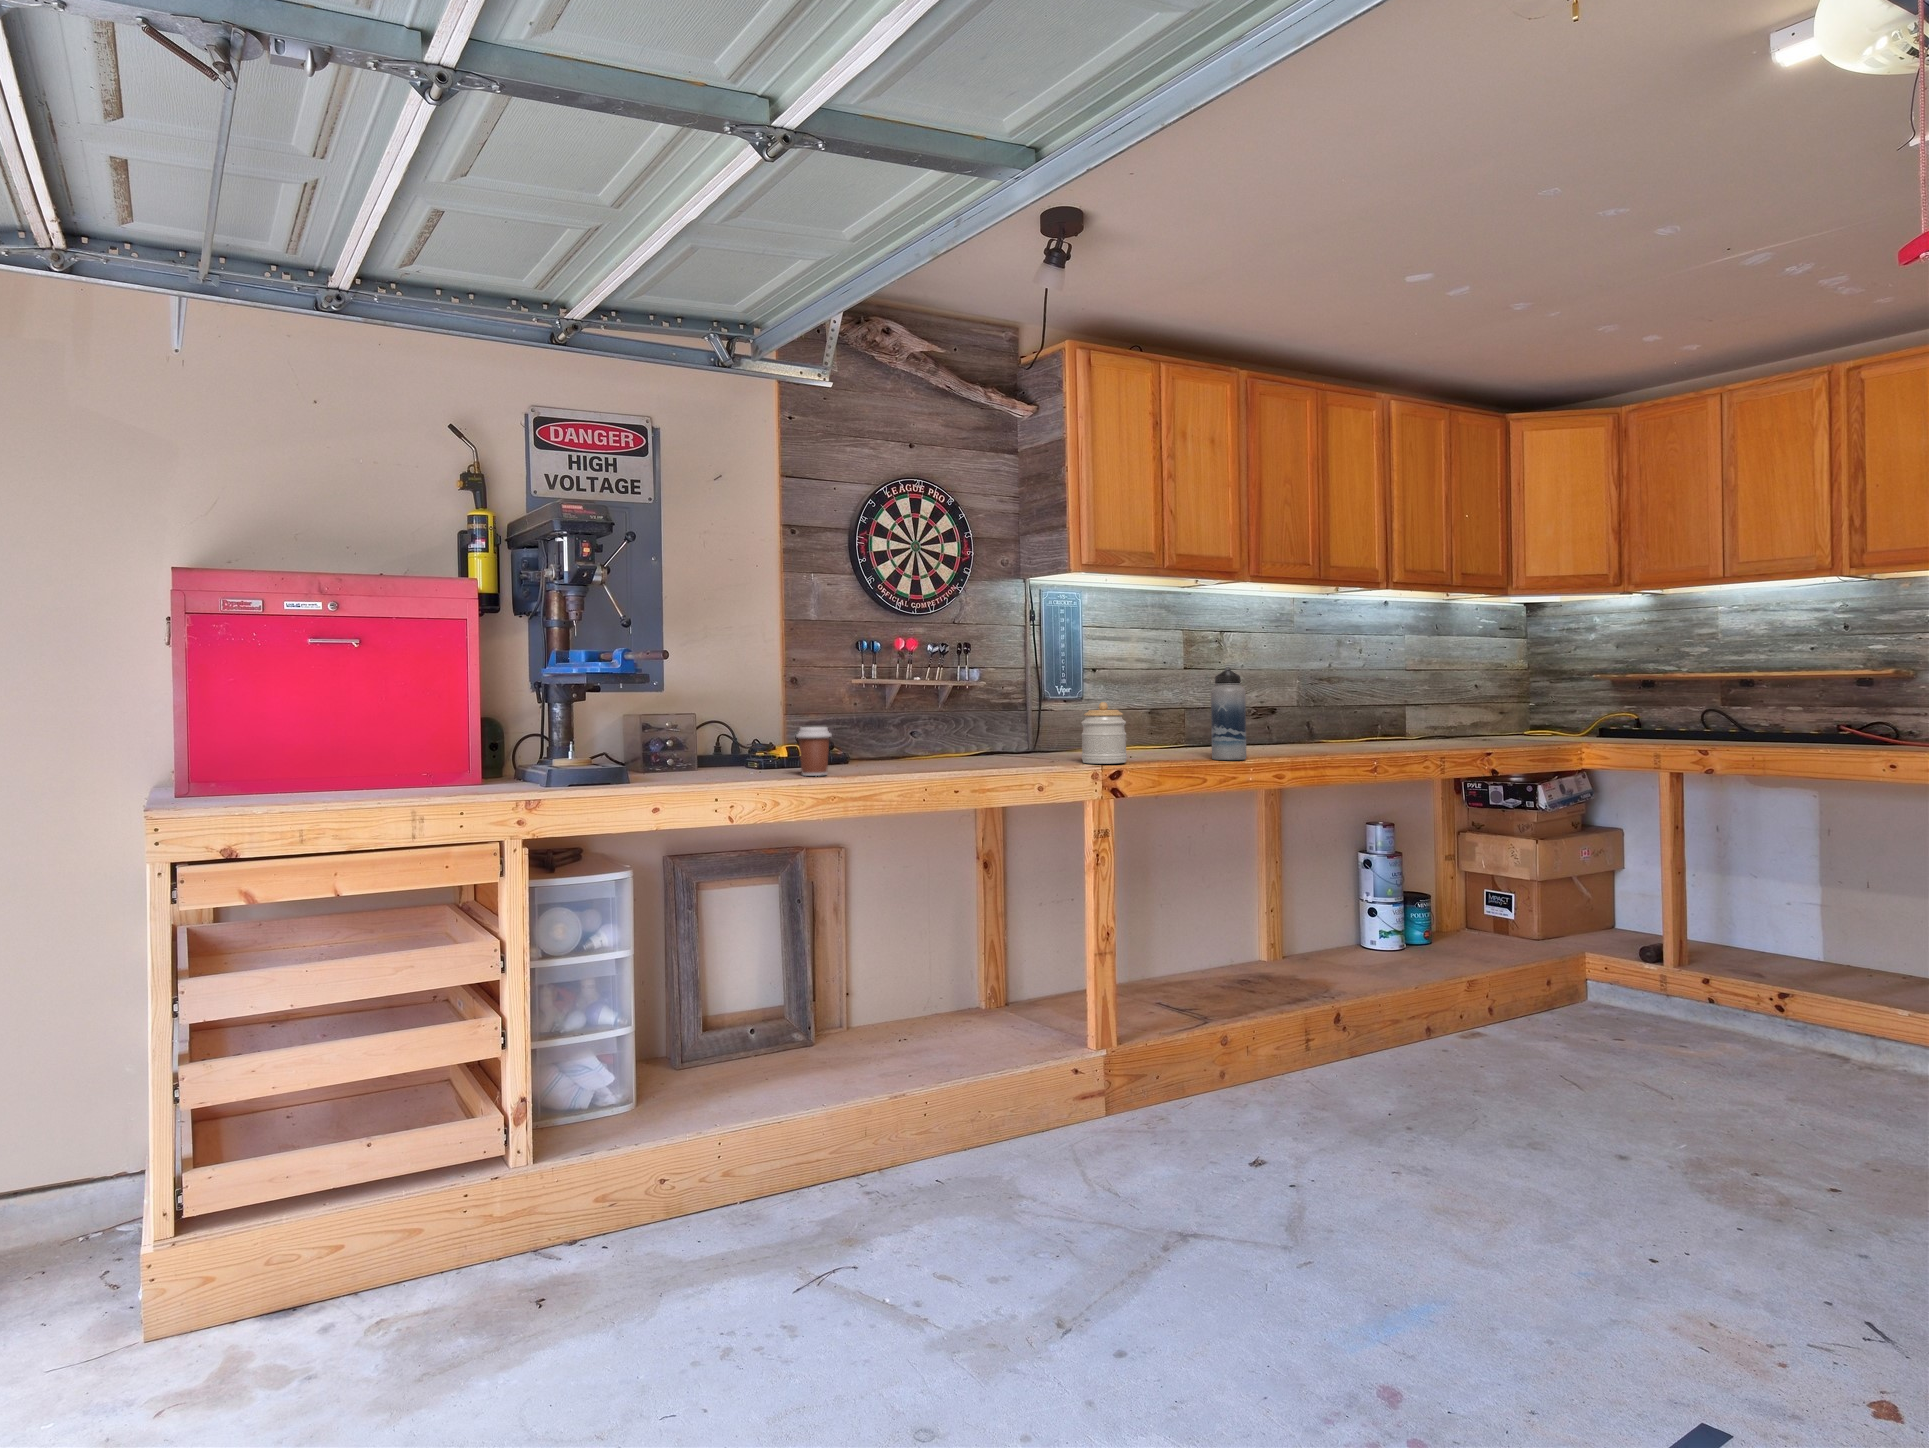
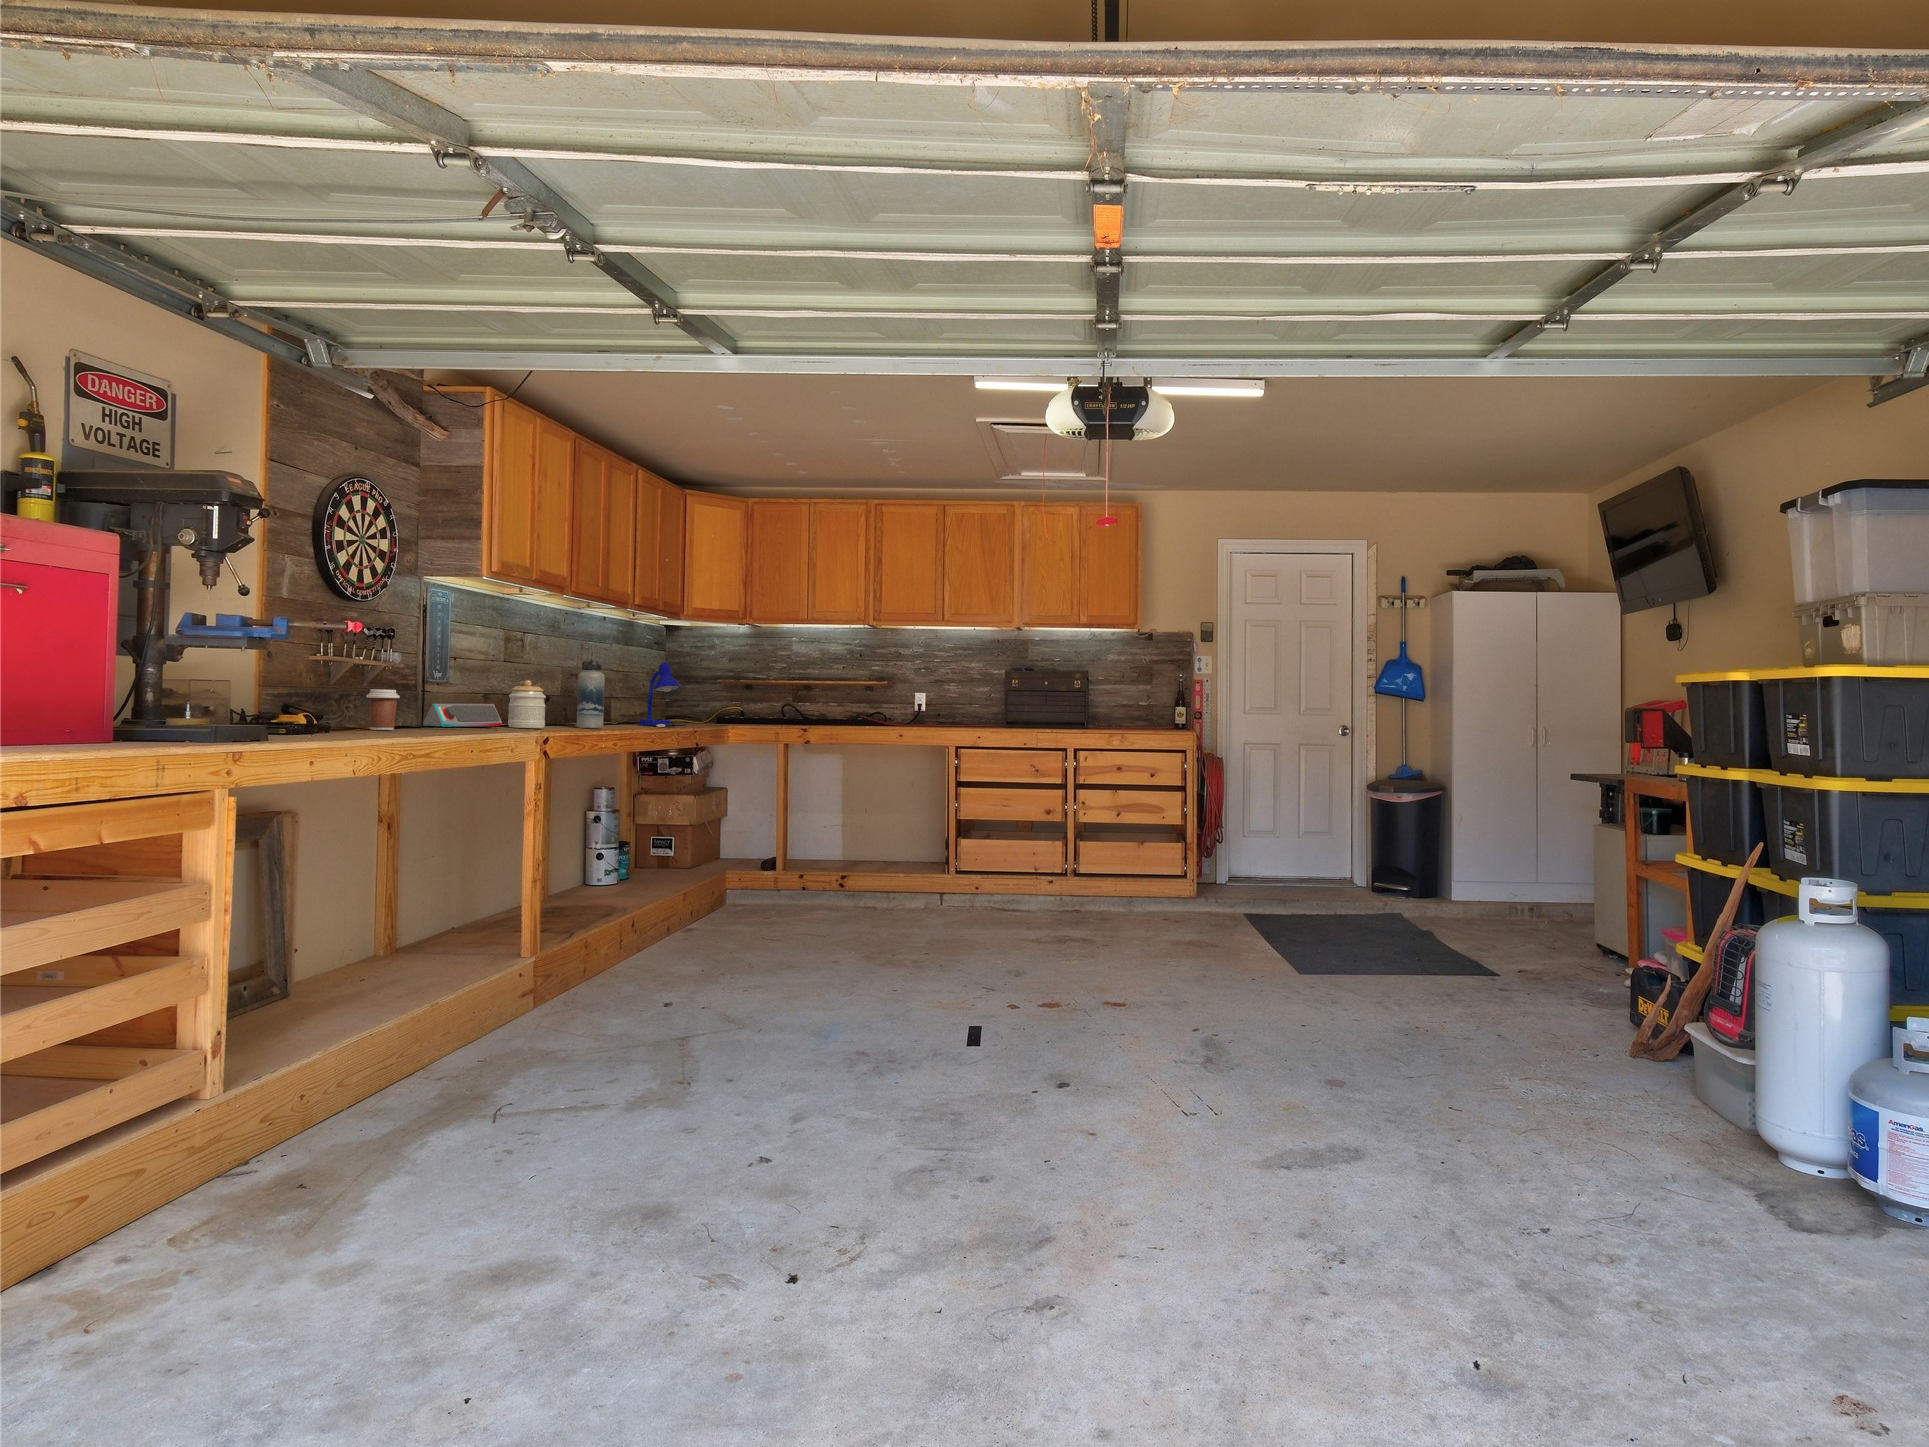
desk lamp: none [1383,664,1453,752] -> present [639,663,686,727]
speaker: none [950,734,1058,765] -> present [423,704,502,727]

